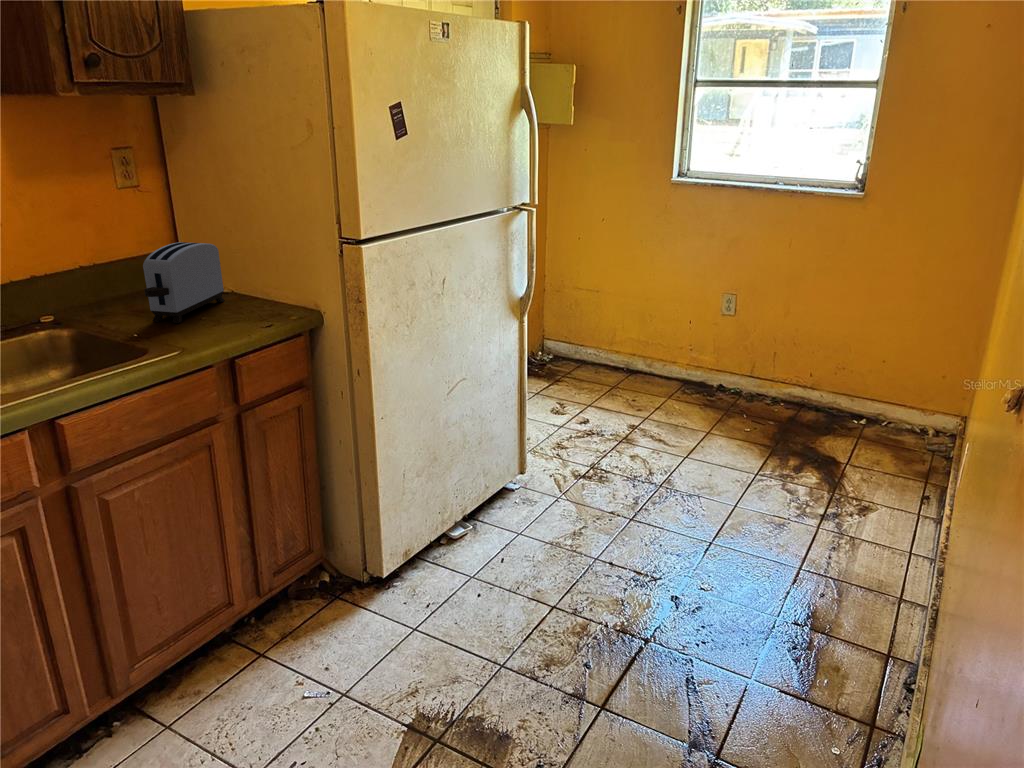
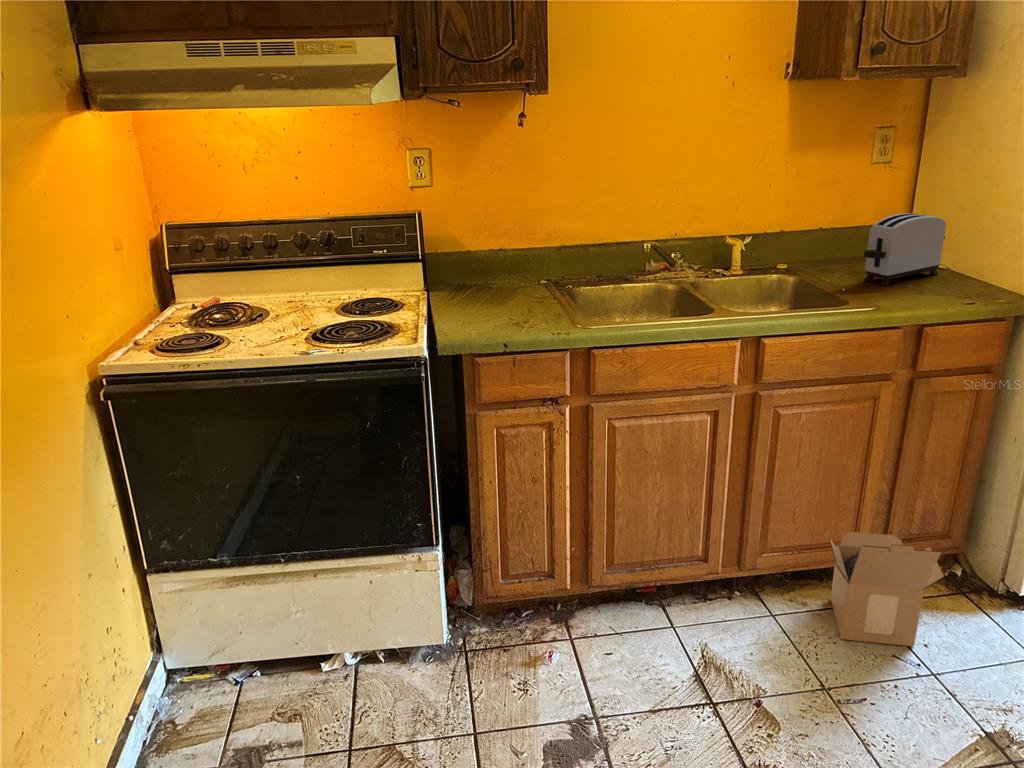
cardboard box: none [204,574,327,710] -> present [829,532,944,646]

